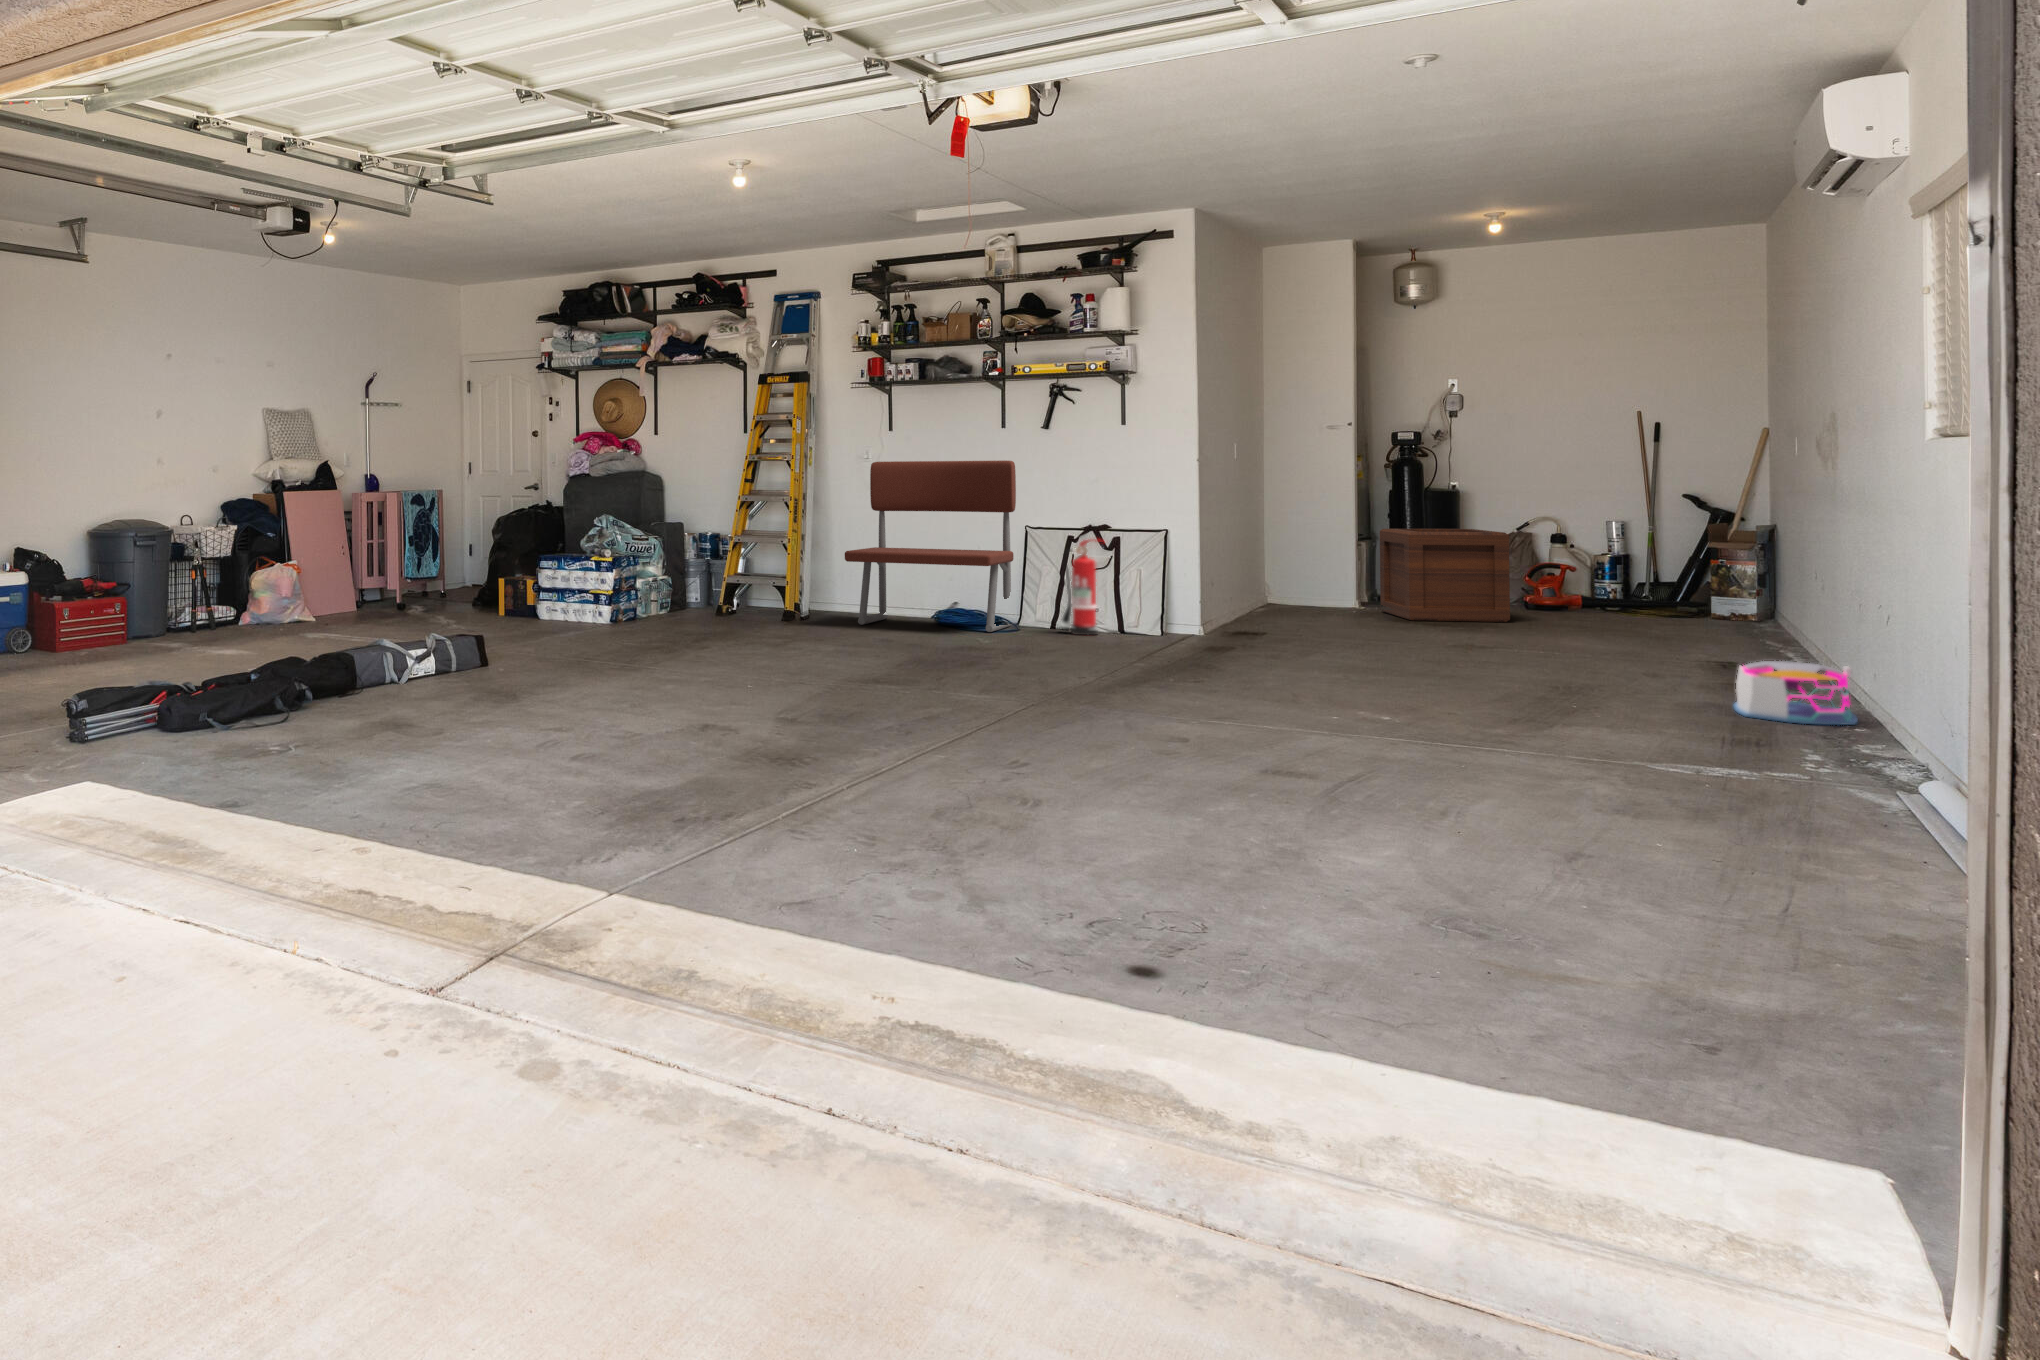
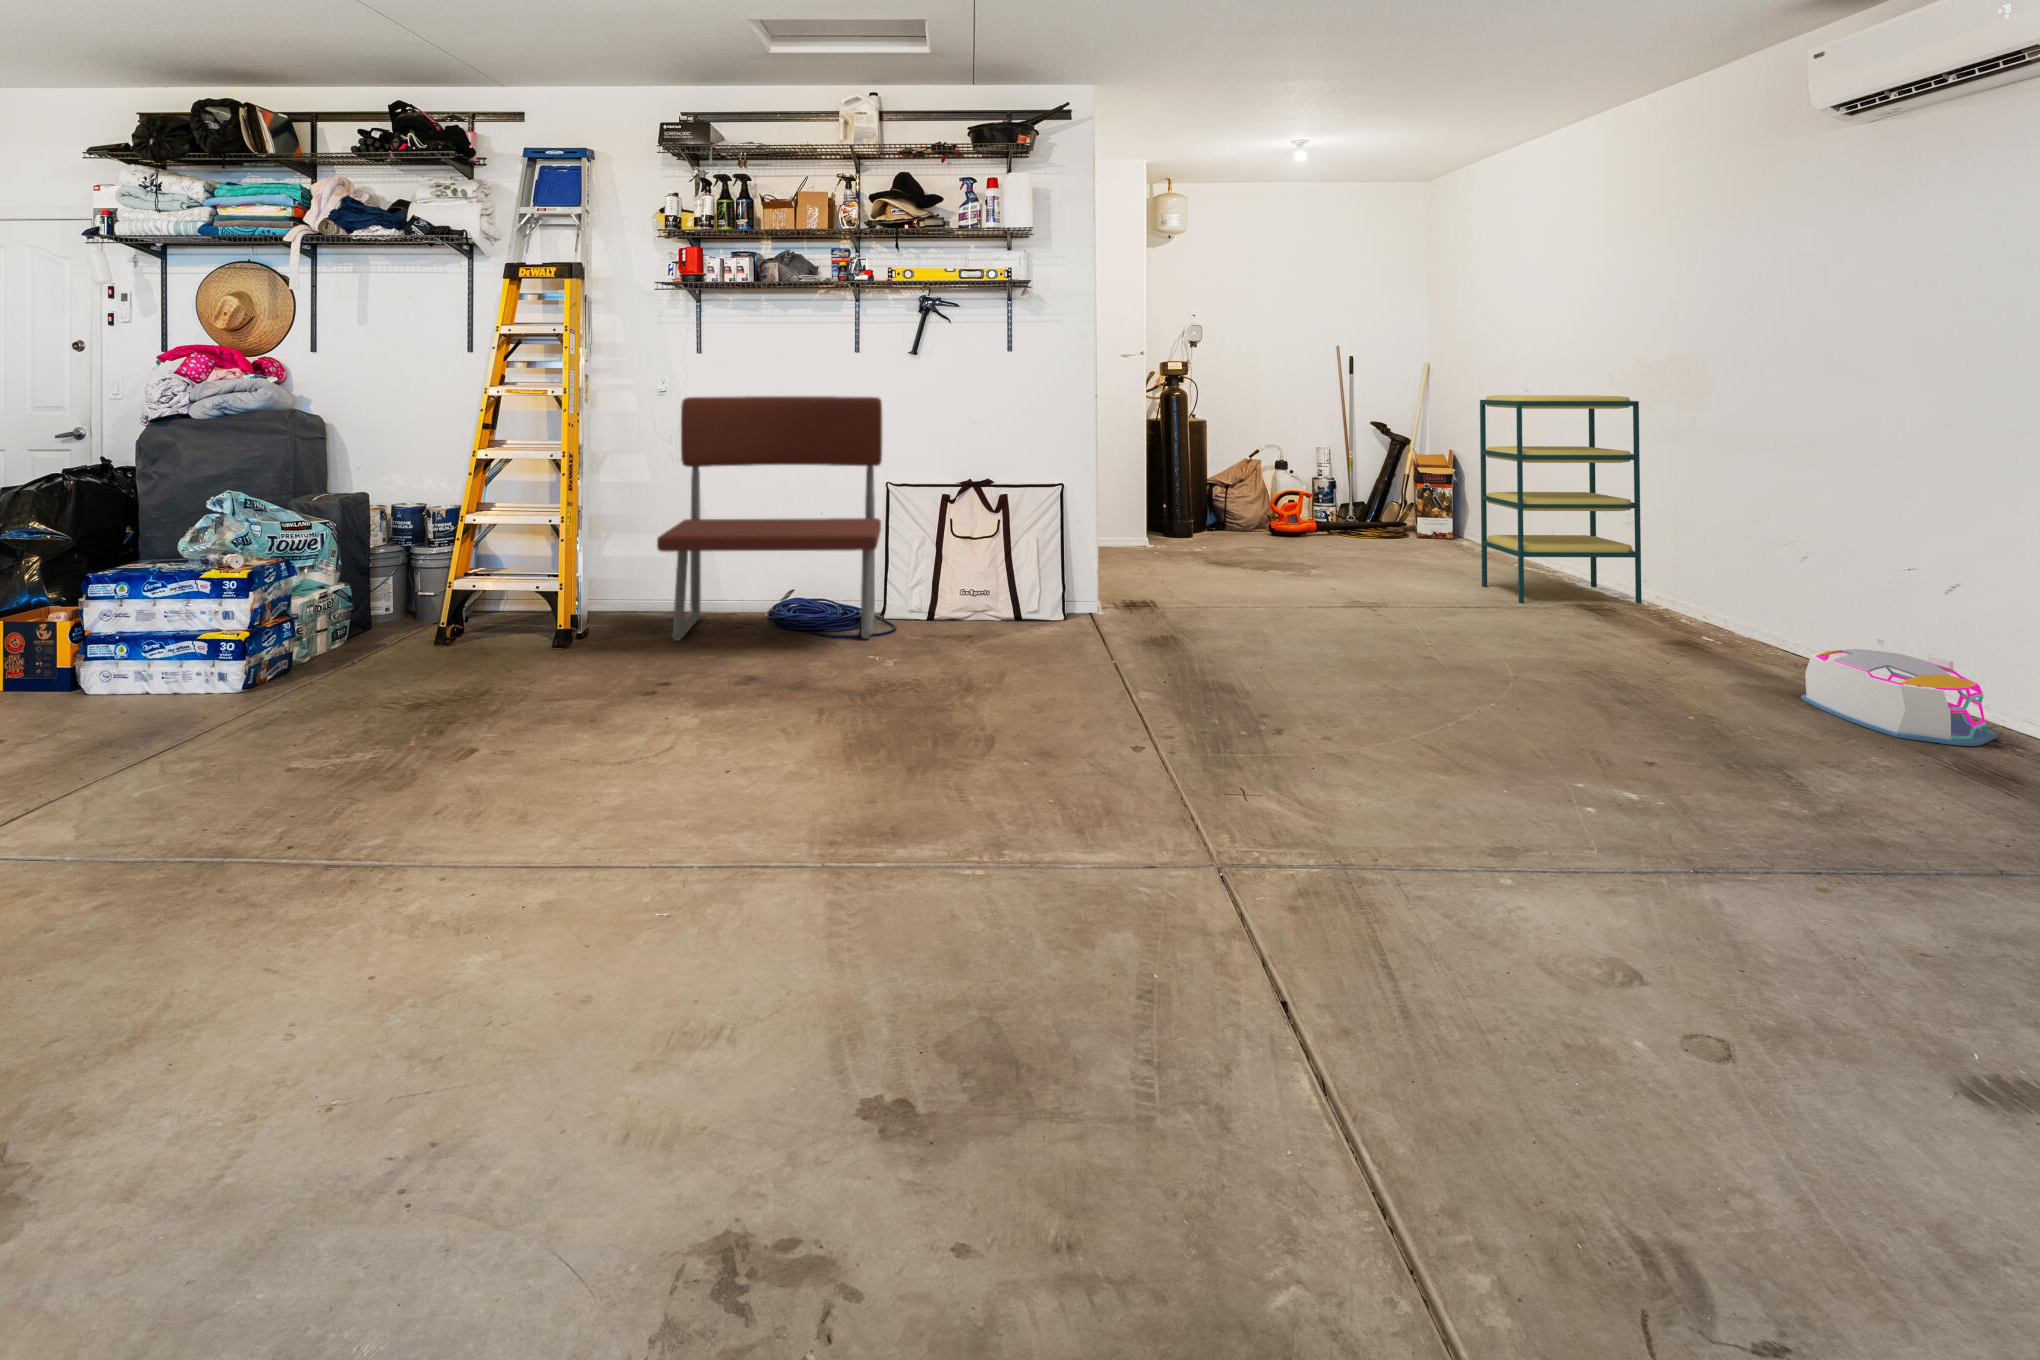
shelving unit: none [1660,457,1821,669] -> present [1480,395,1642,603]
wooden crate: present [1380,529,1510,622] -> none [1158,453,1280,552]
fire extinguisher: present [1063,539,1098,635] -> none [943,501,1007,630]

